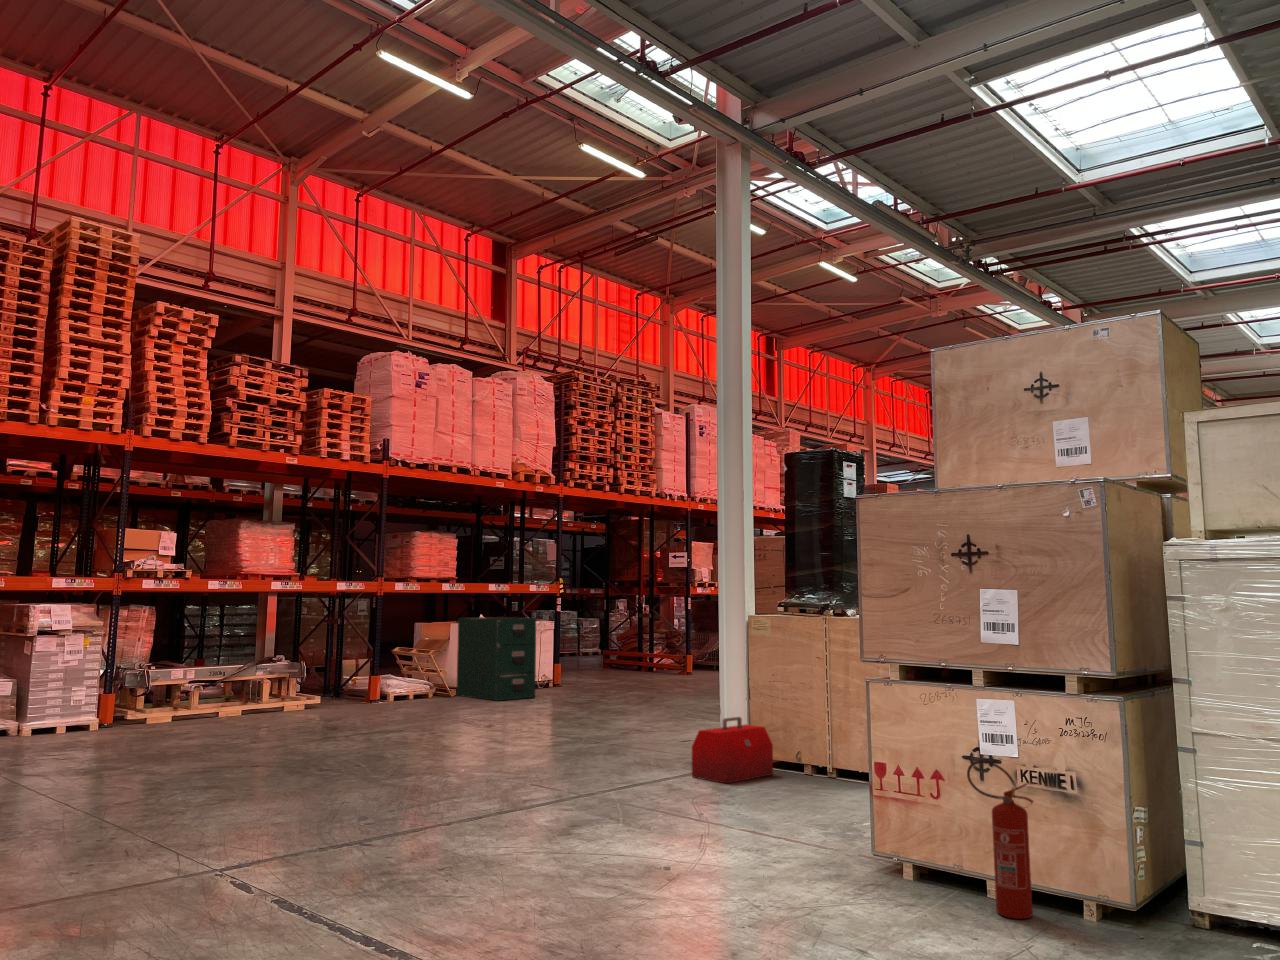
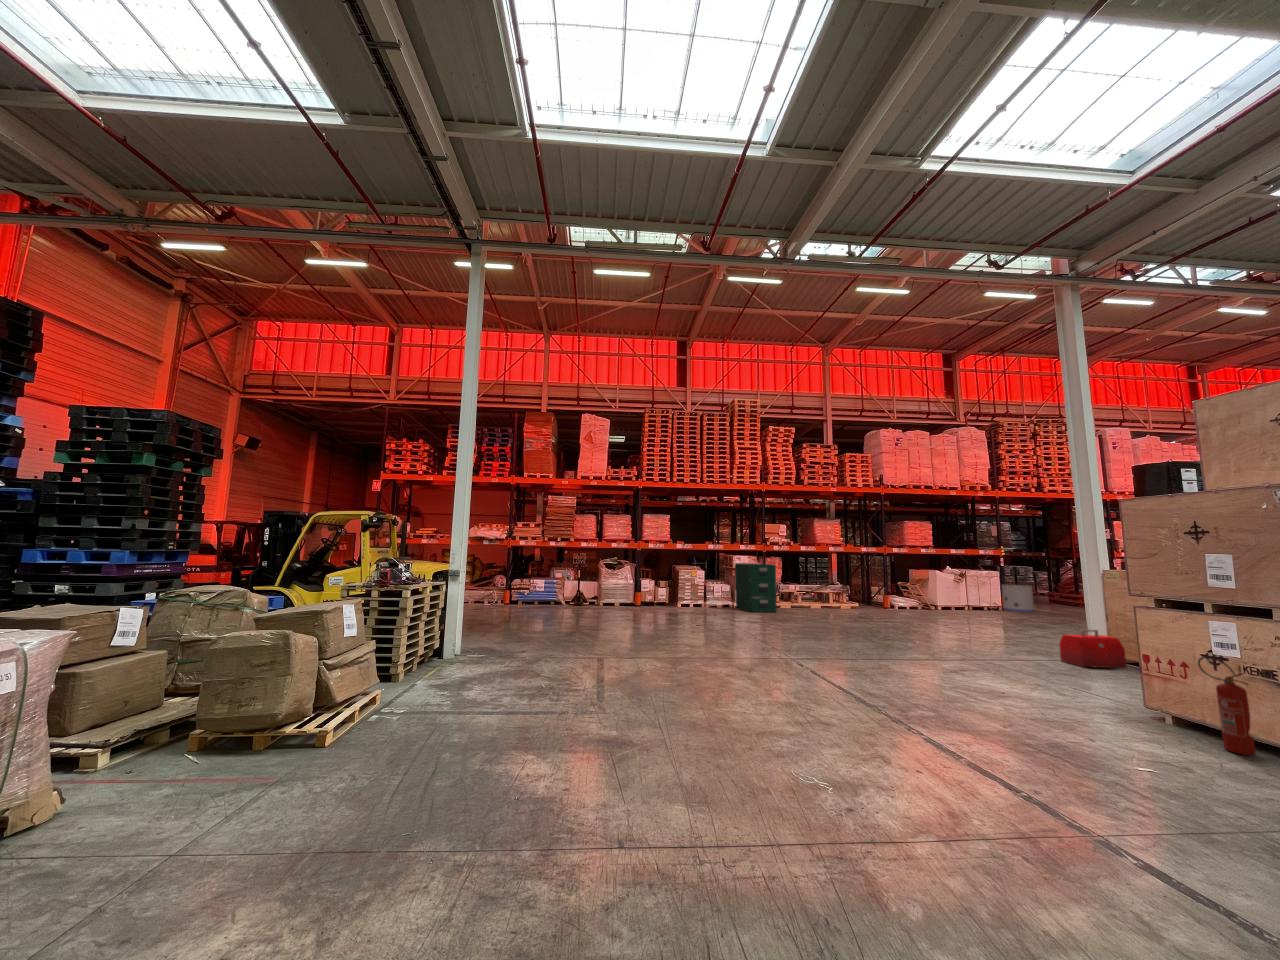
filing cabinet: present [456,617,536,701] -> present [735,563,777,612]
trash can: none [554,643,597,688] -> present [1002,584,1034,612]

